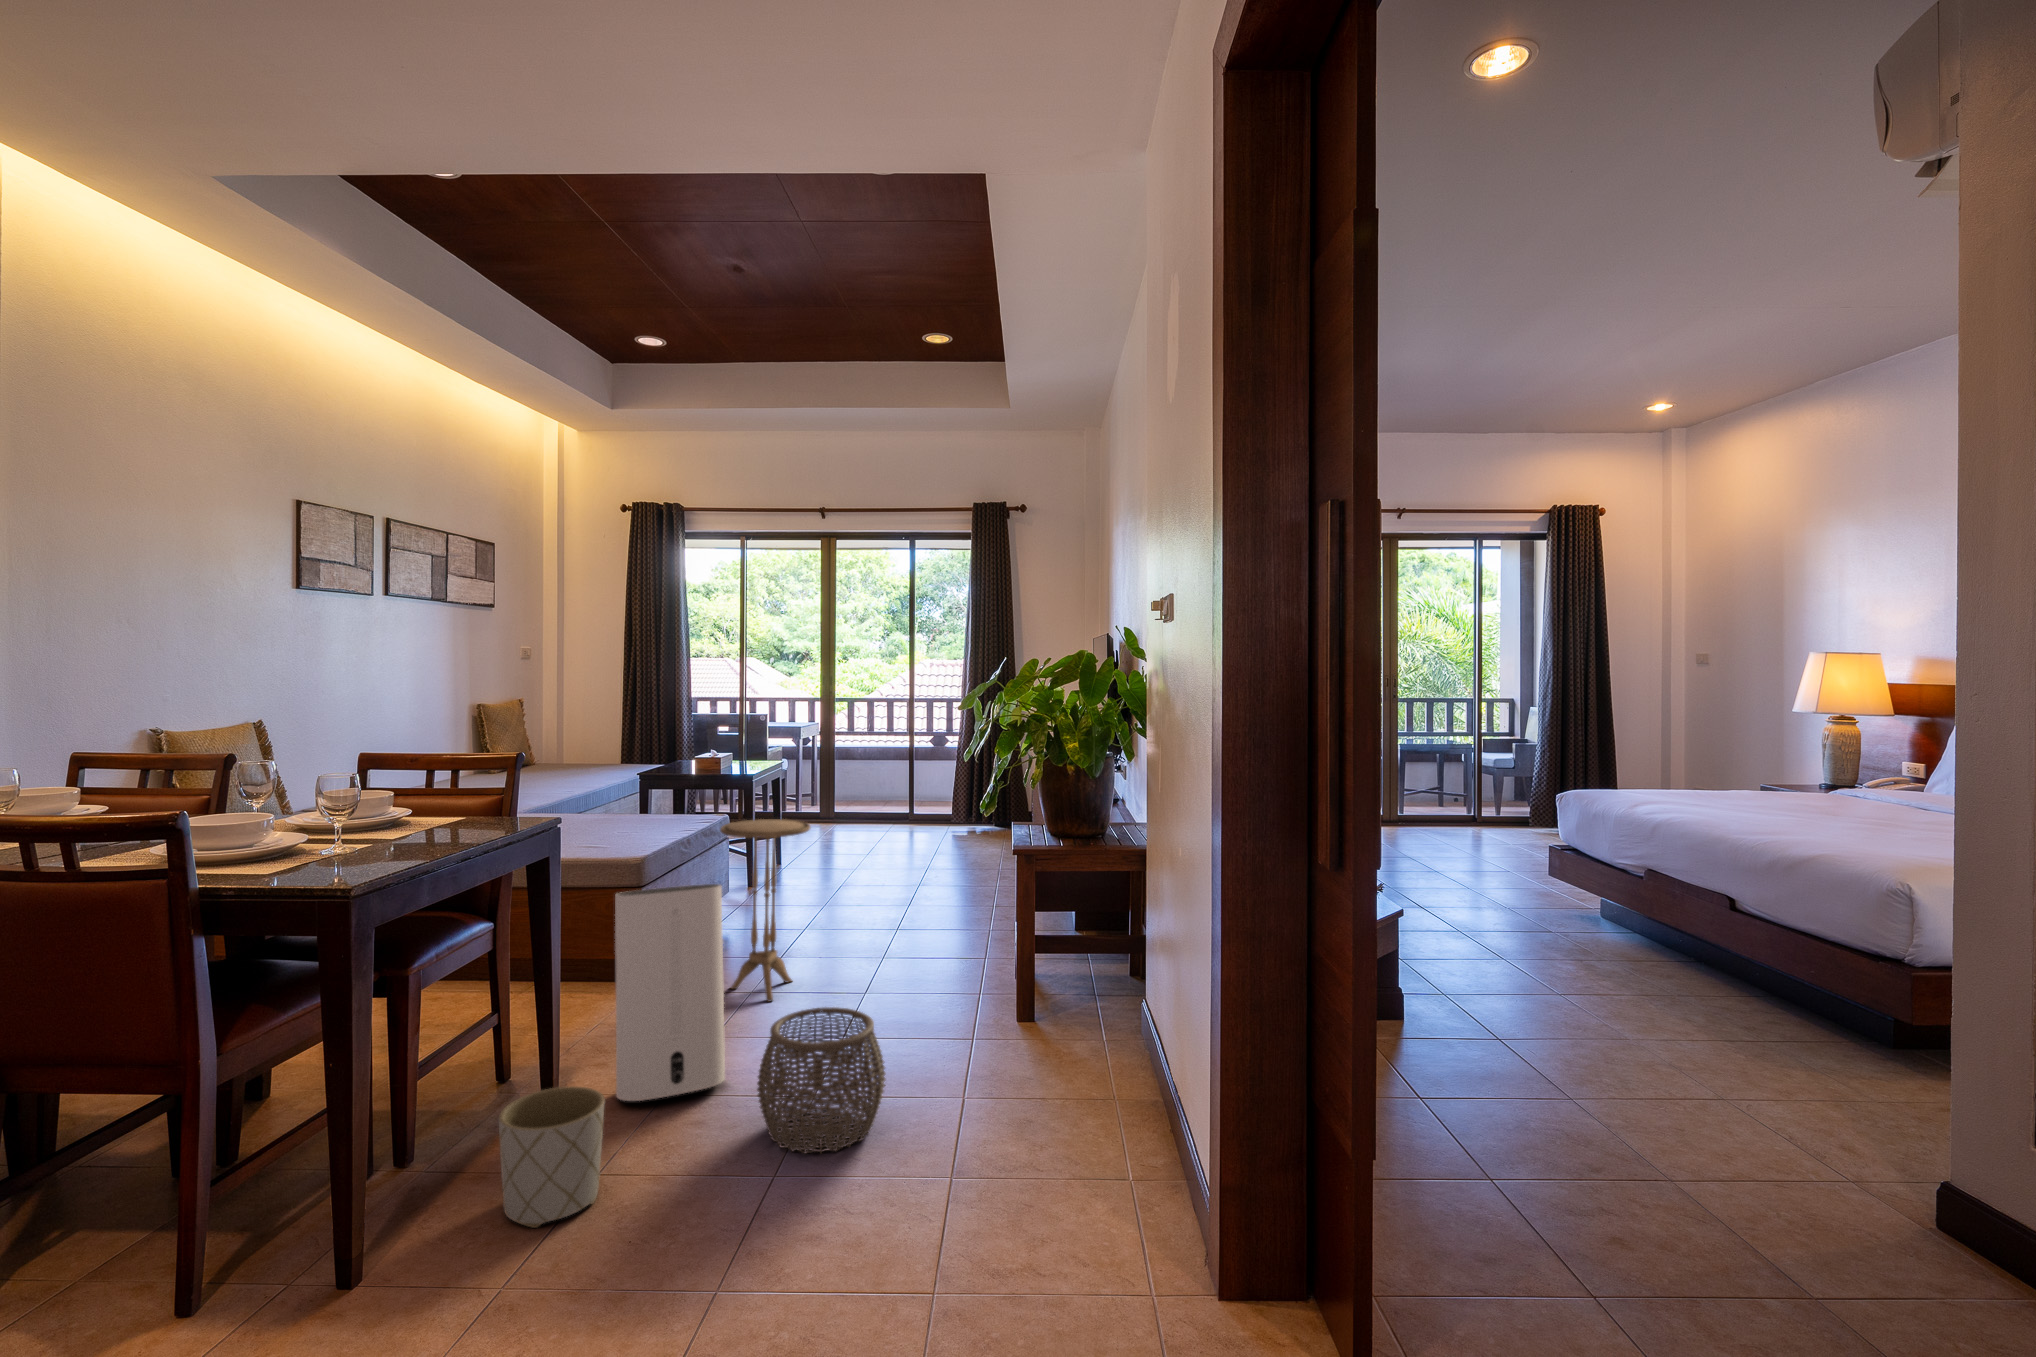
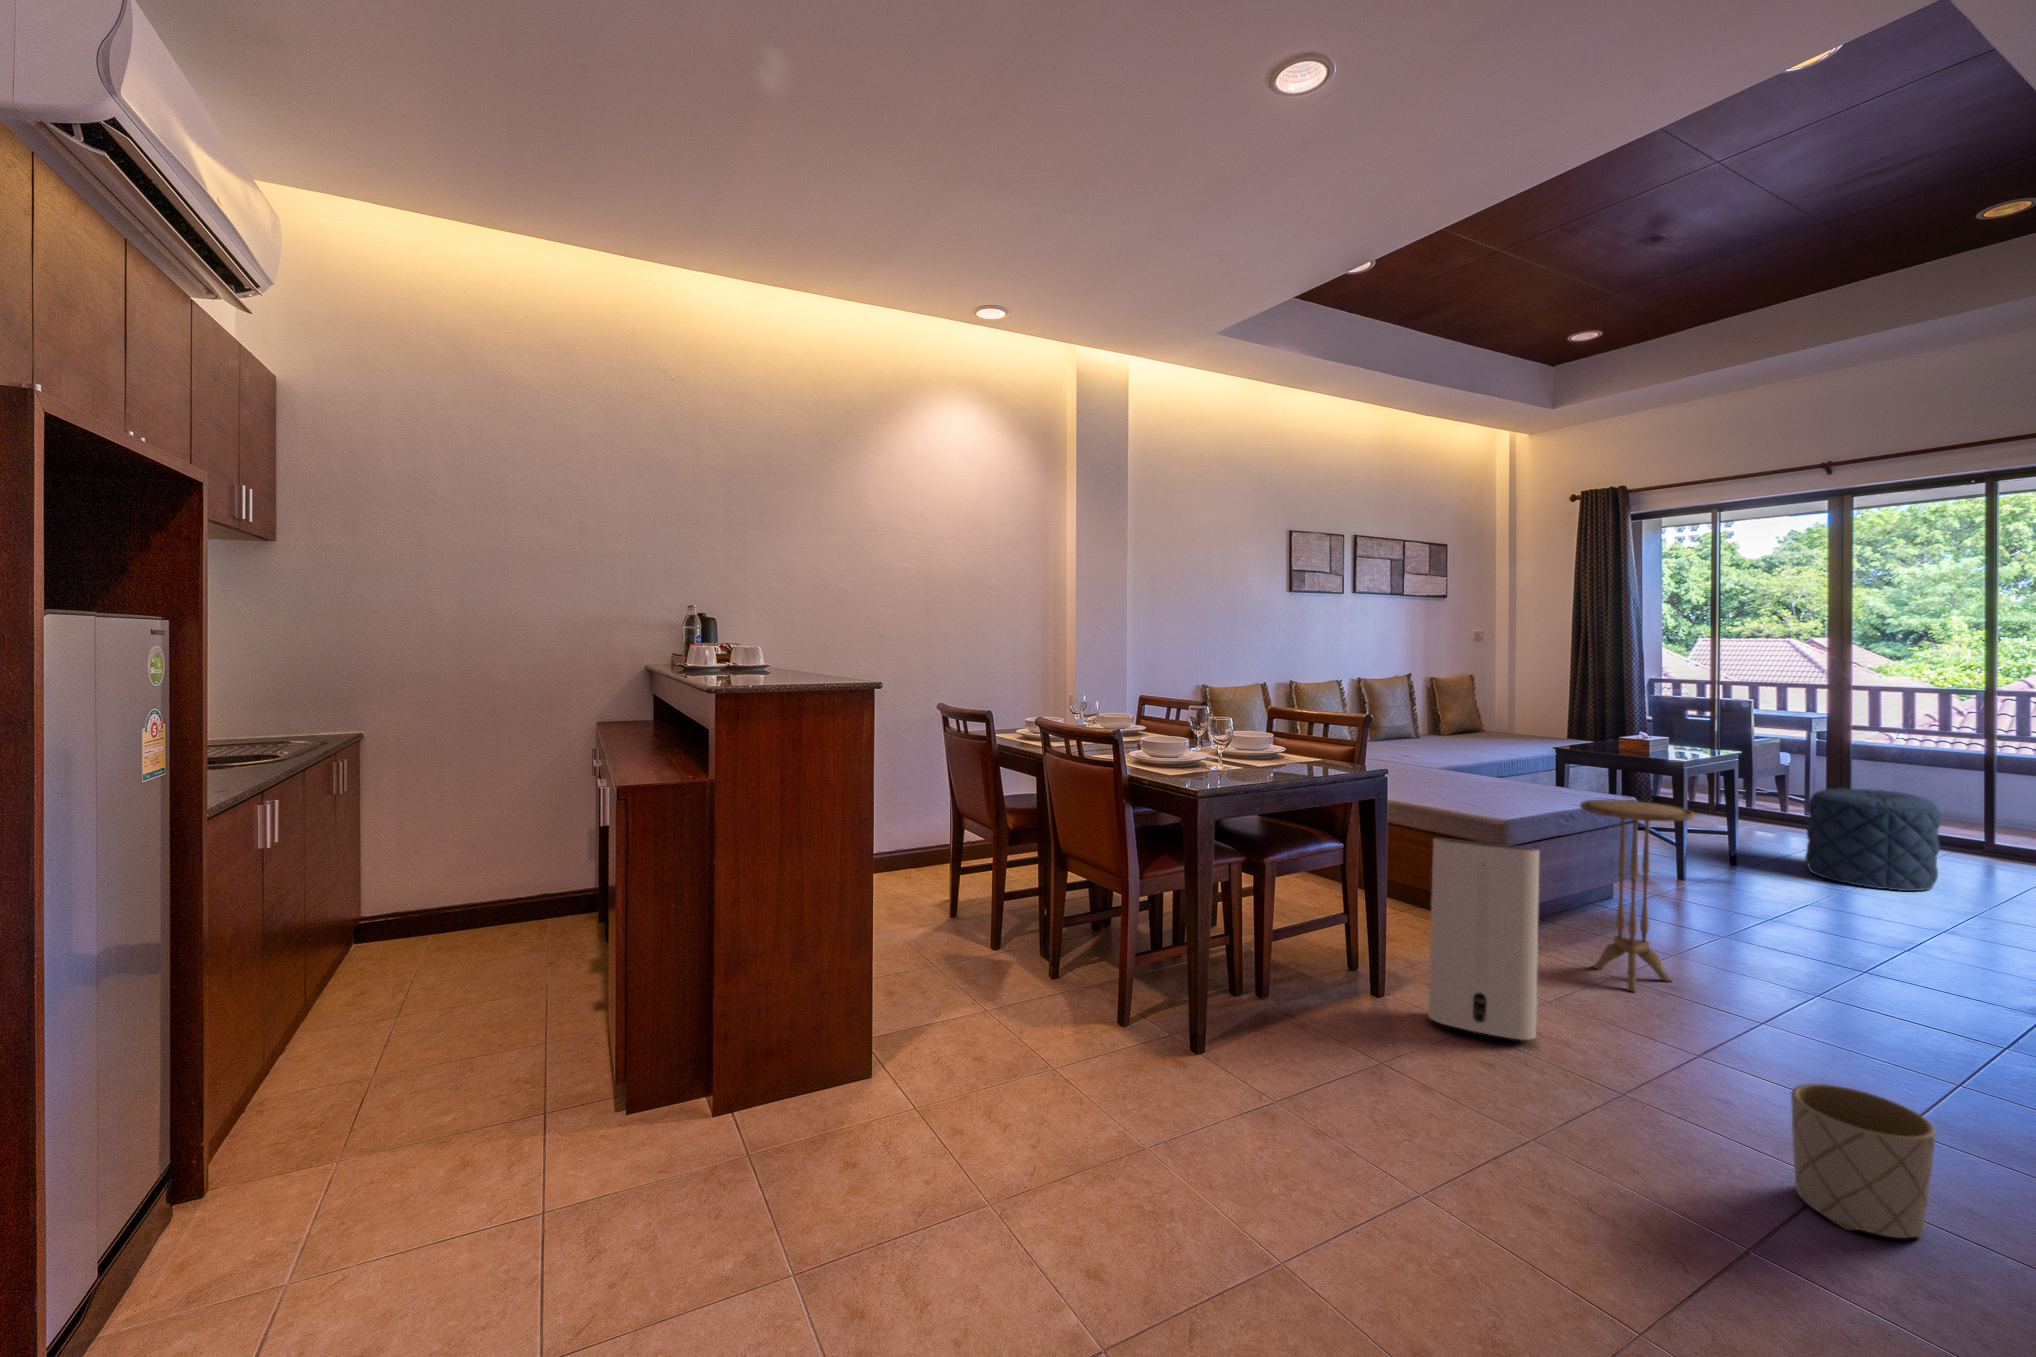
pouf: none [825,783,902,862] -> present [1806,788,1941,891]
woven basket: present [757,1007,886,1154] -> none [1539,991,1702,1152]
planter: present [499,1086,605,1228] -> present [1791,1084,1936,1238]

